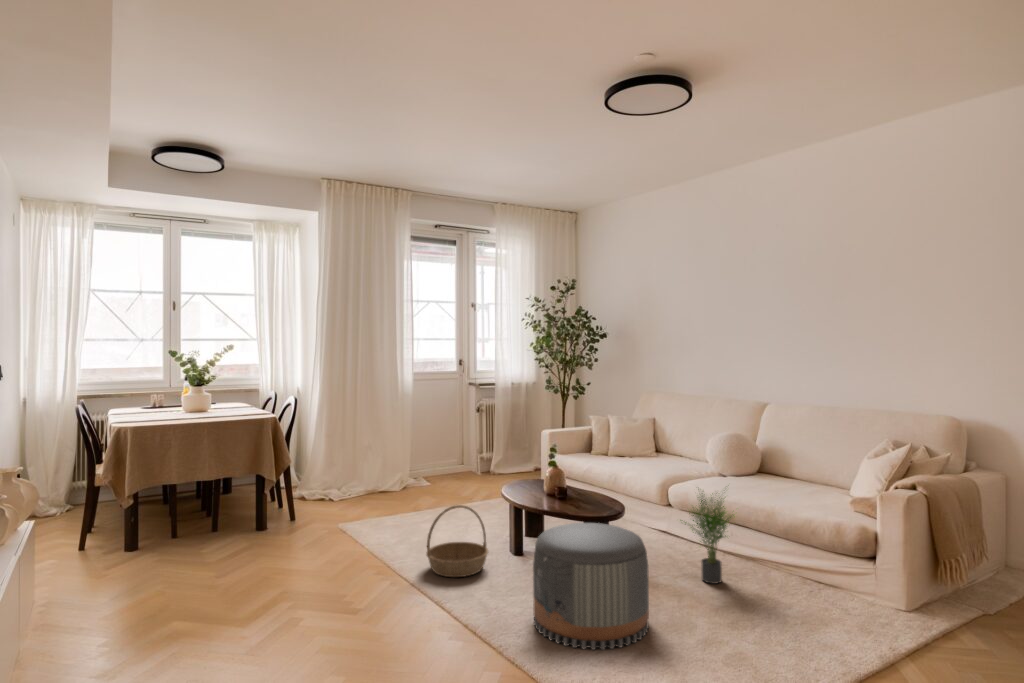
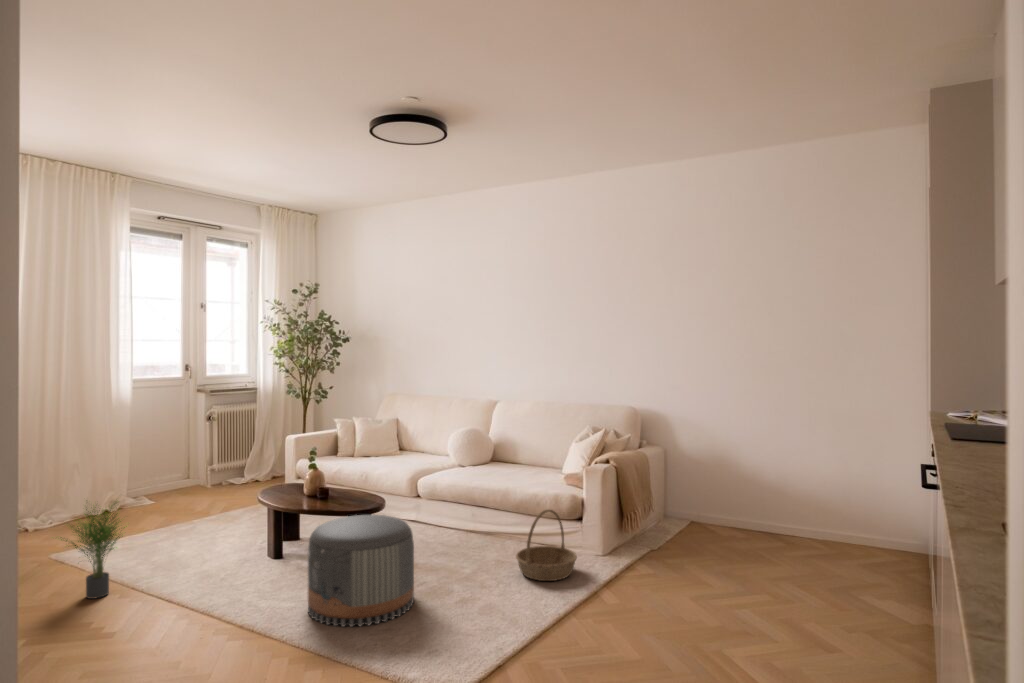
potted plant: present [685,493,735,584] -> present [61,506,127,599]
basket: present [426,505,488,577] -> present [516,510,577,581]

